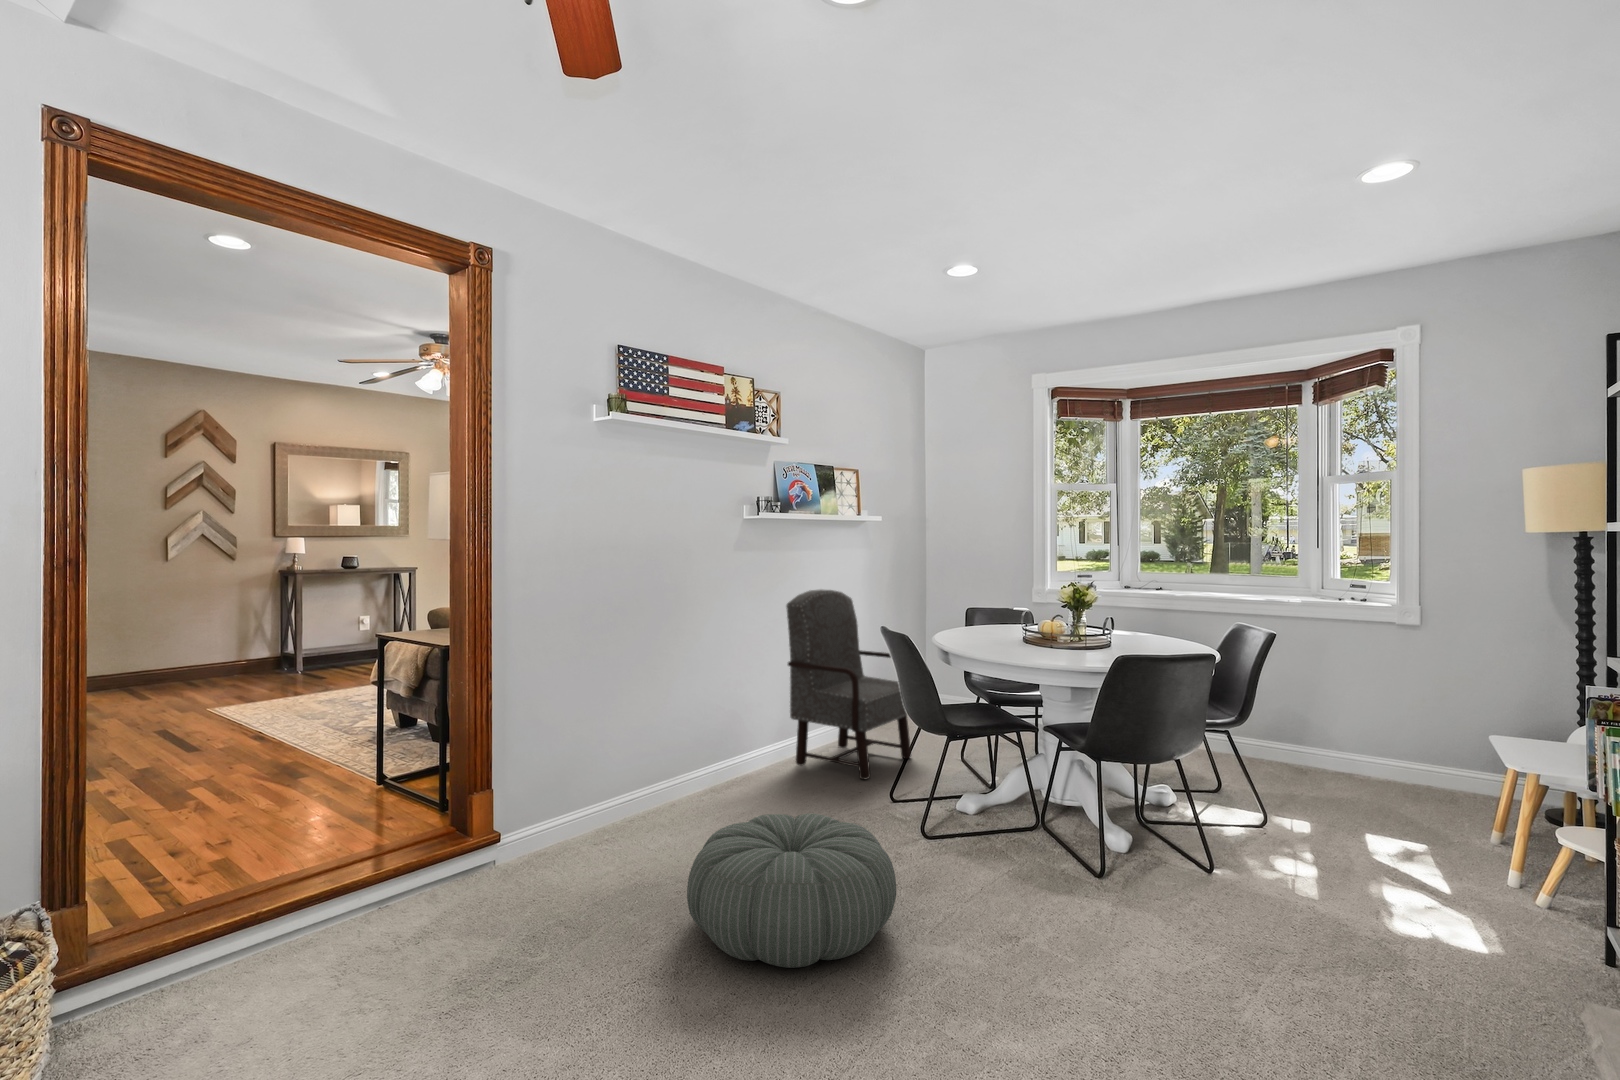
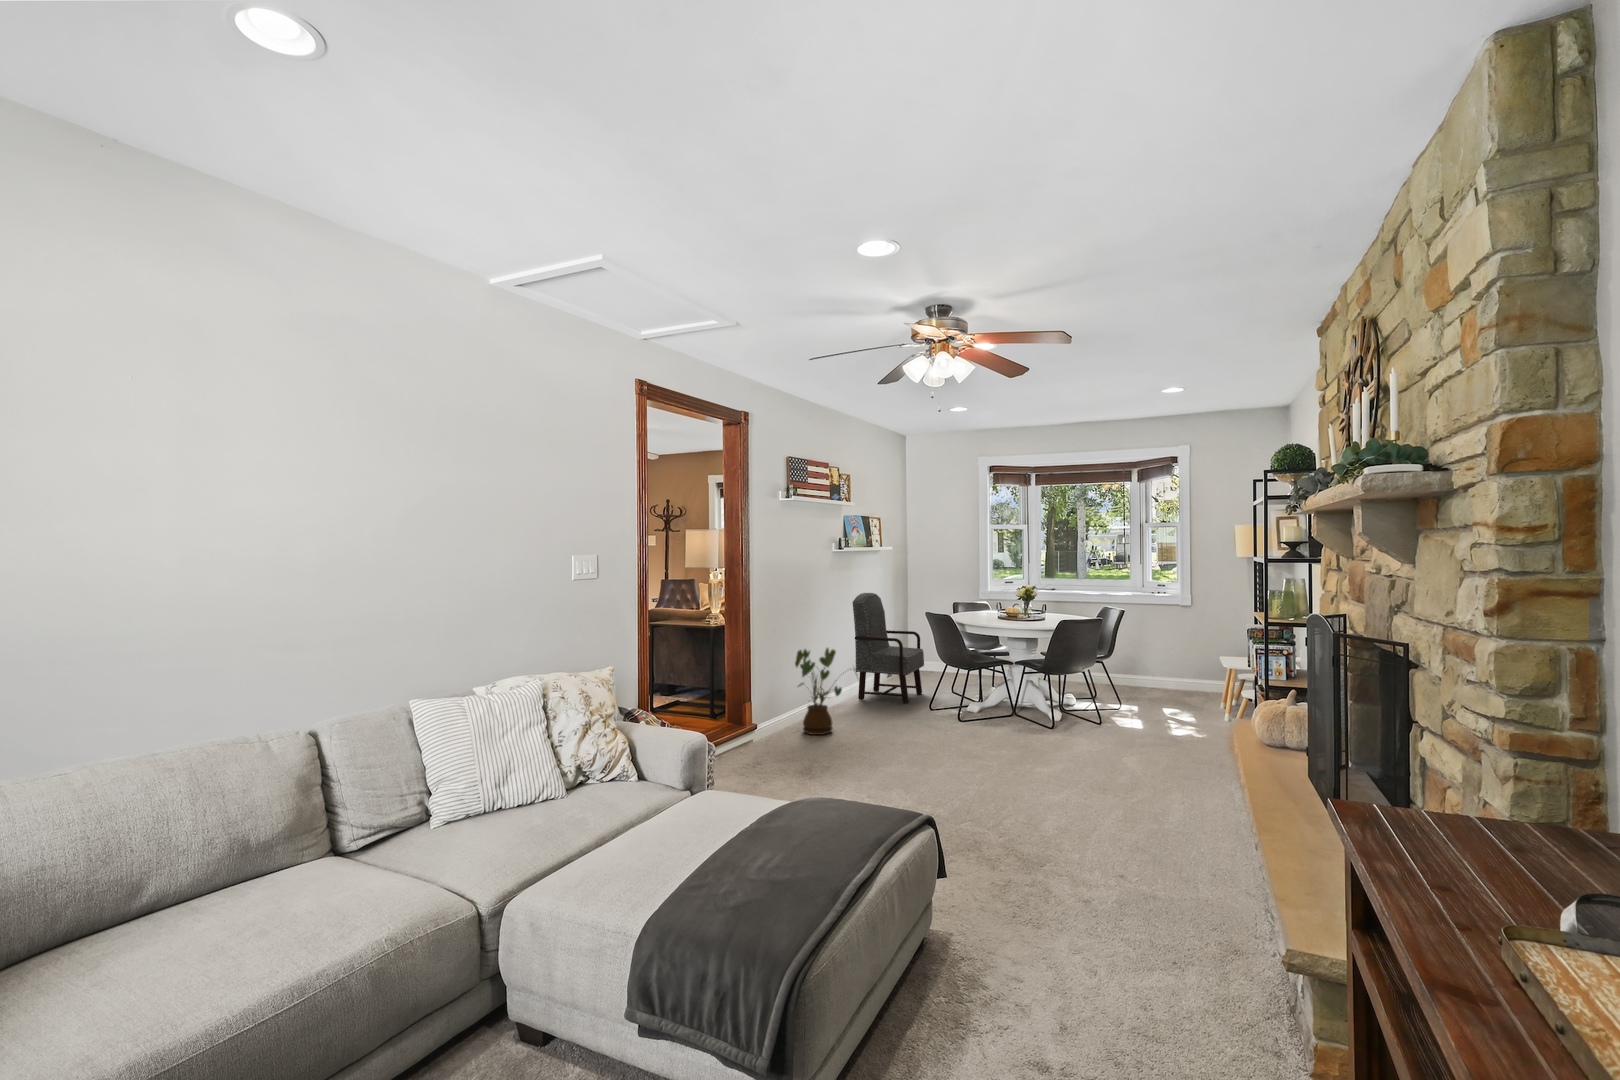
house plant: none [594,687,714,854] -> present [795,648,857,735]
pouf: present [687,813,896,968] -> none [879,701,976,757]

